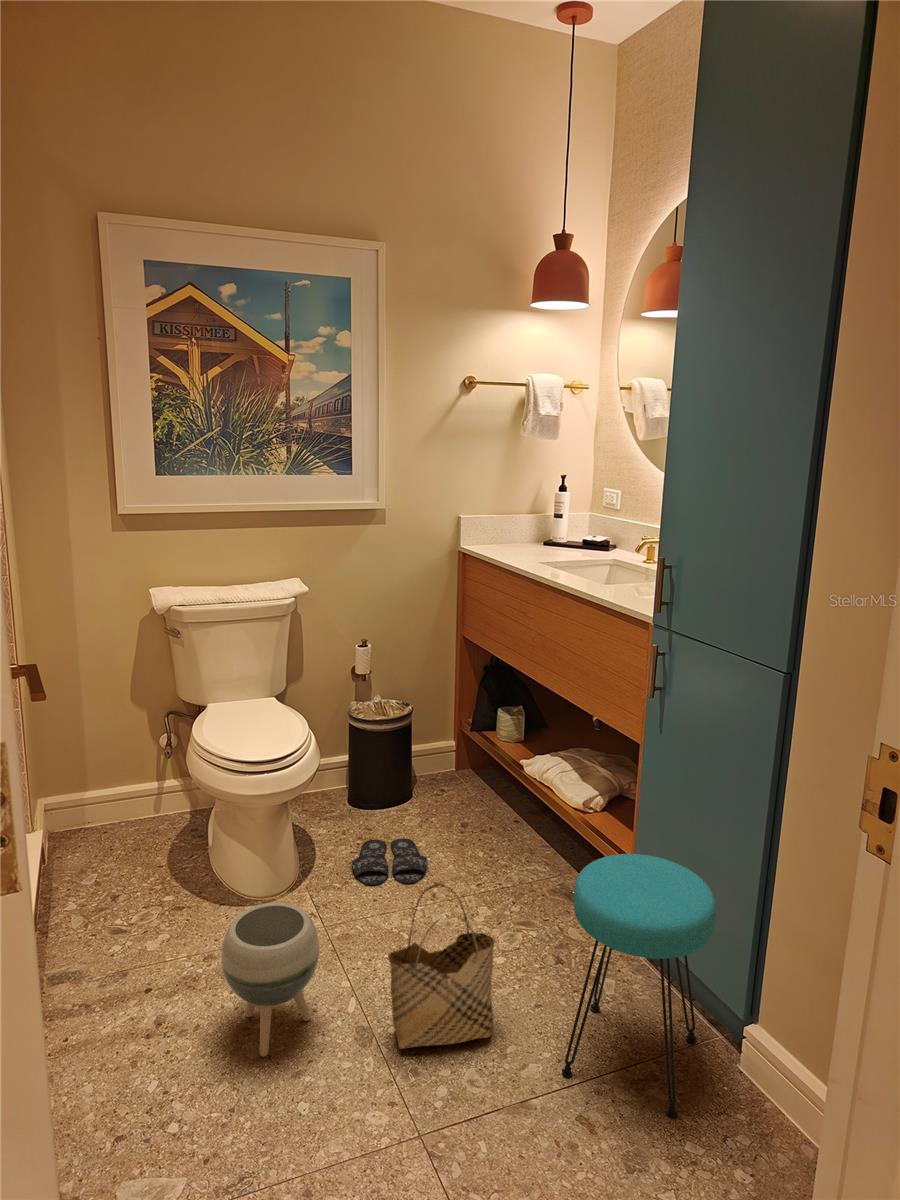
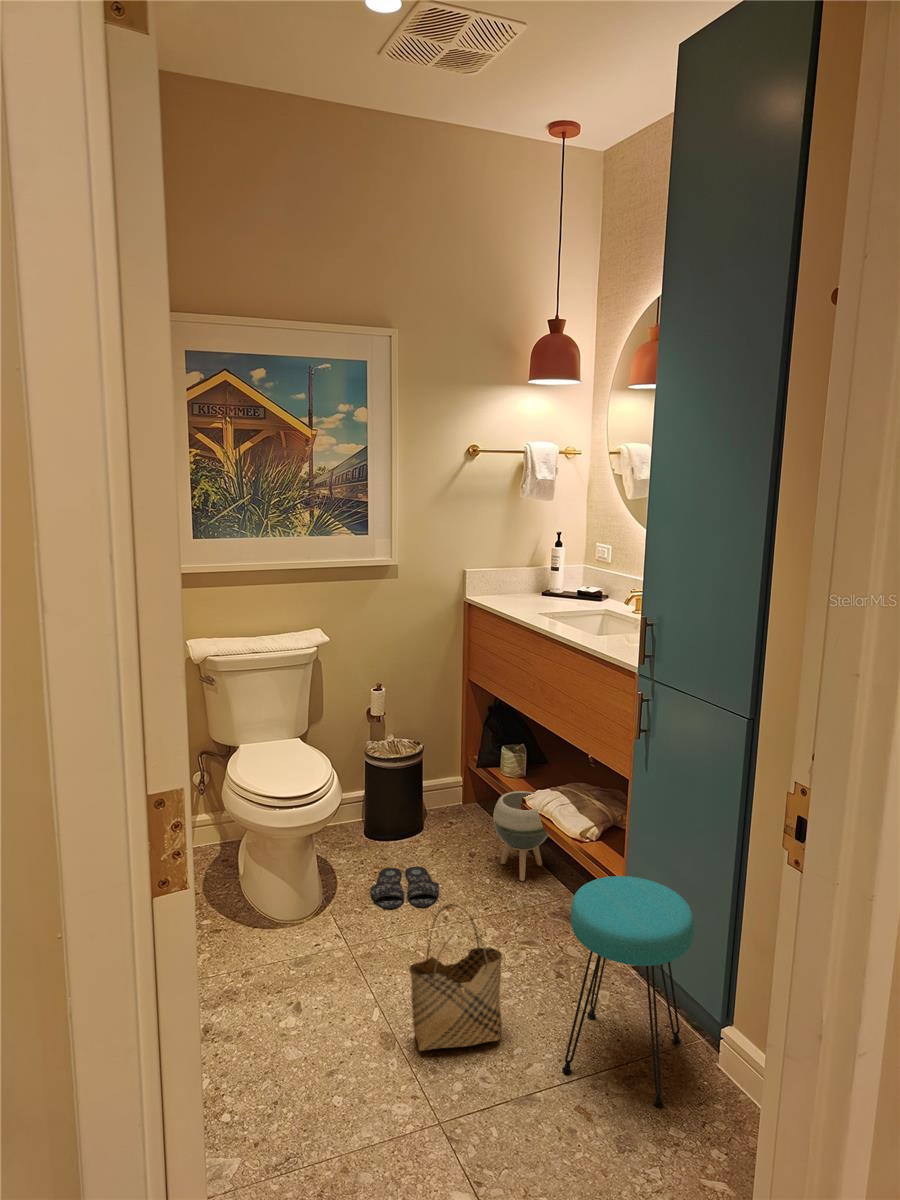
planter: present [221,902,319,1056] -> present [493,791,548,881]

